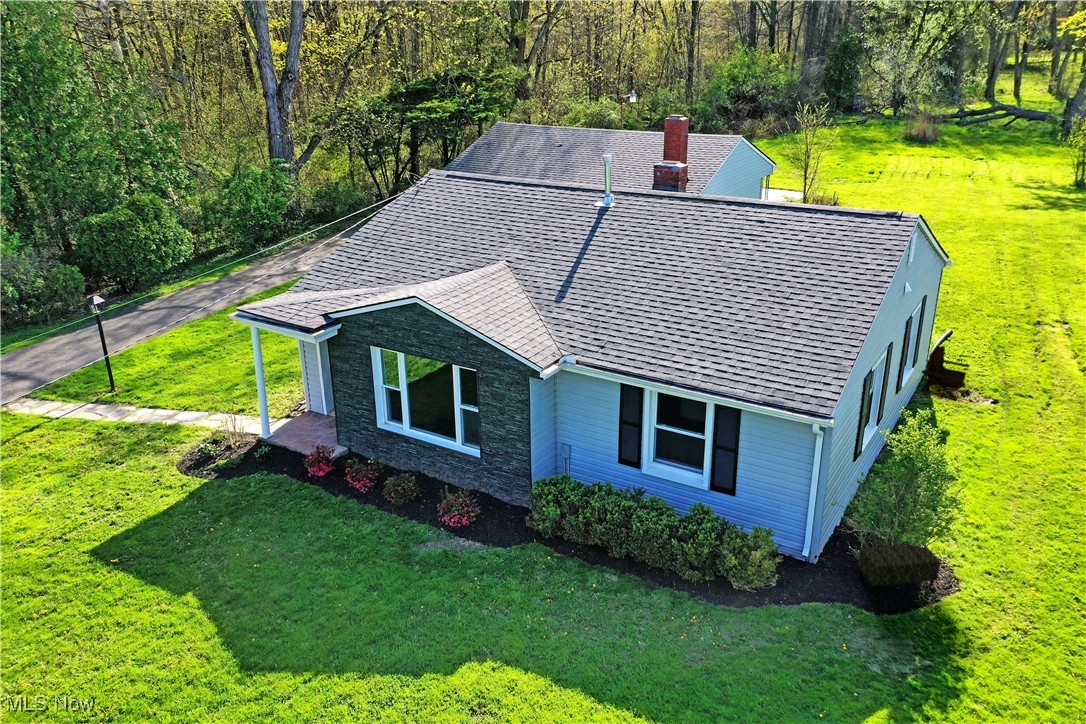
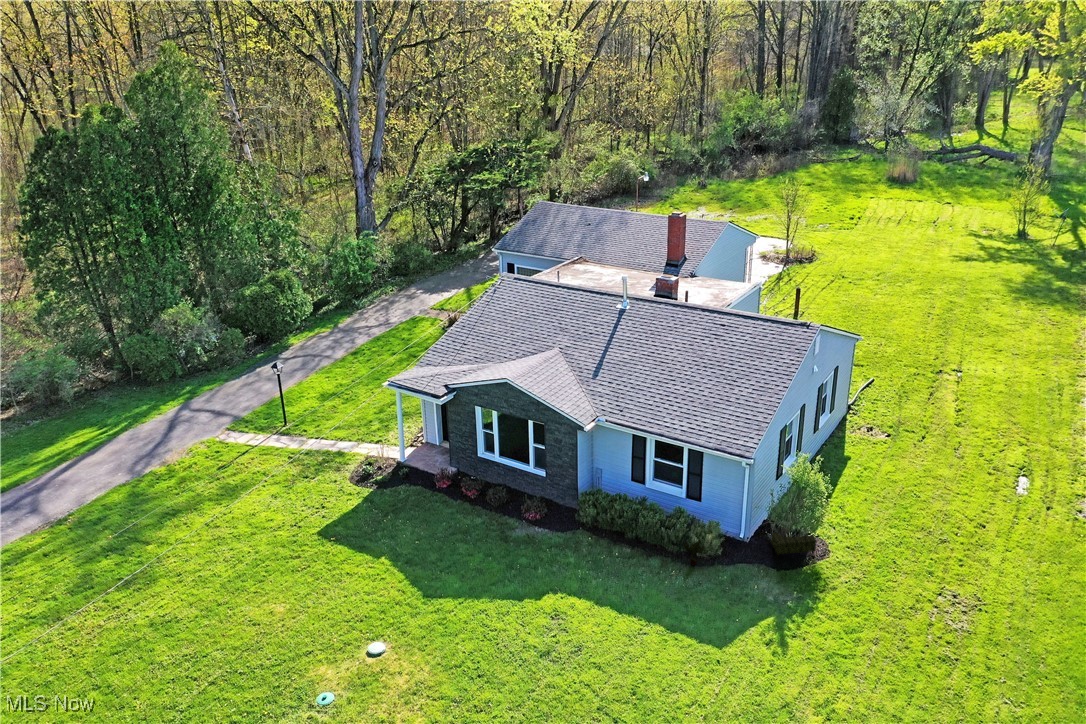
lounge chair: present [920,345,969,400] -> none [840,394,875,433]
potted tree: none [710,558,753,606] -> present [684,540,705,565]

